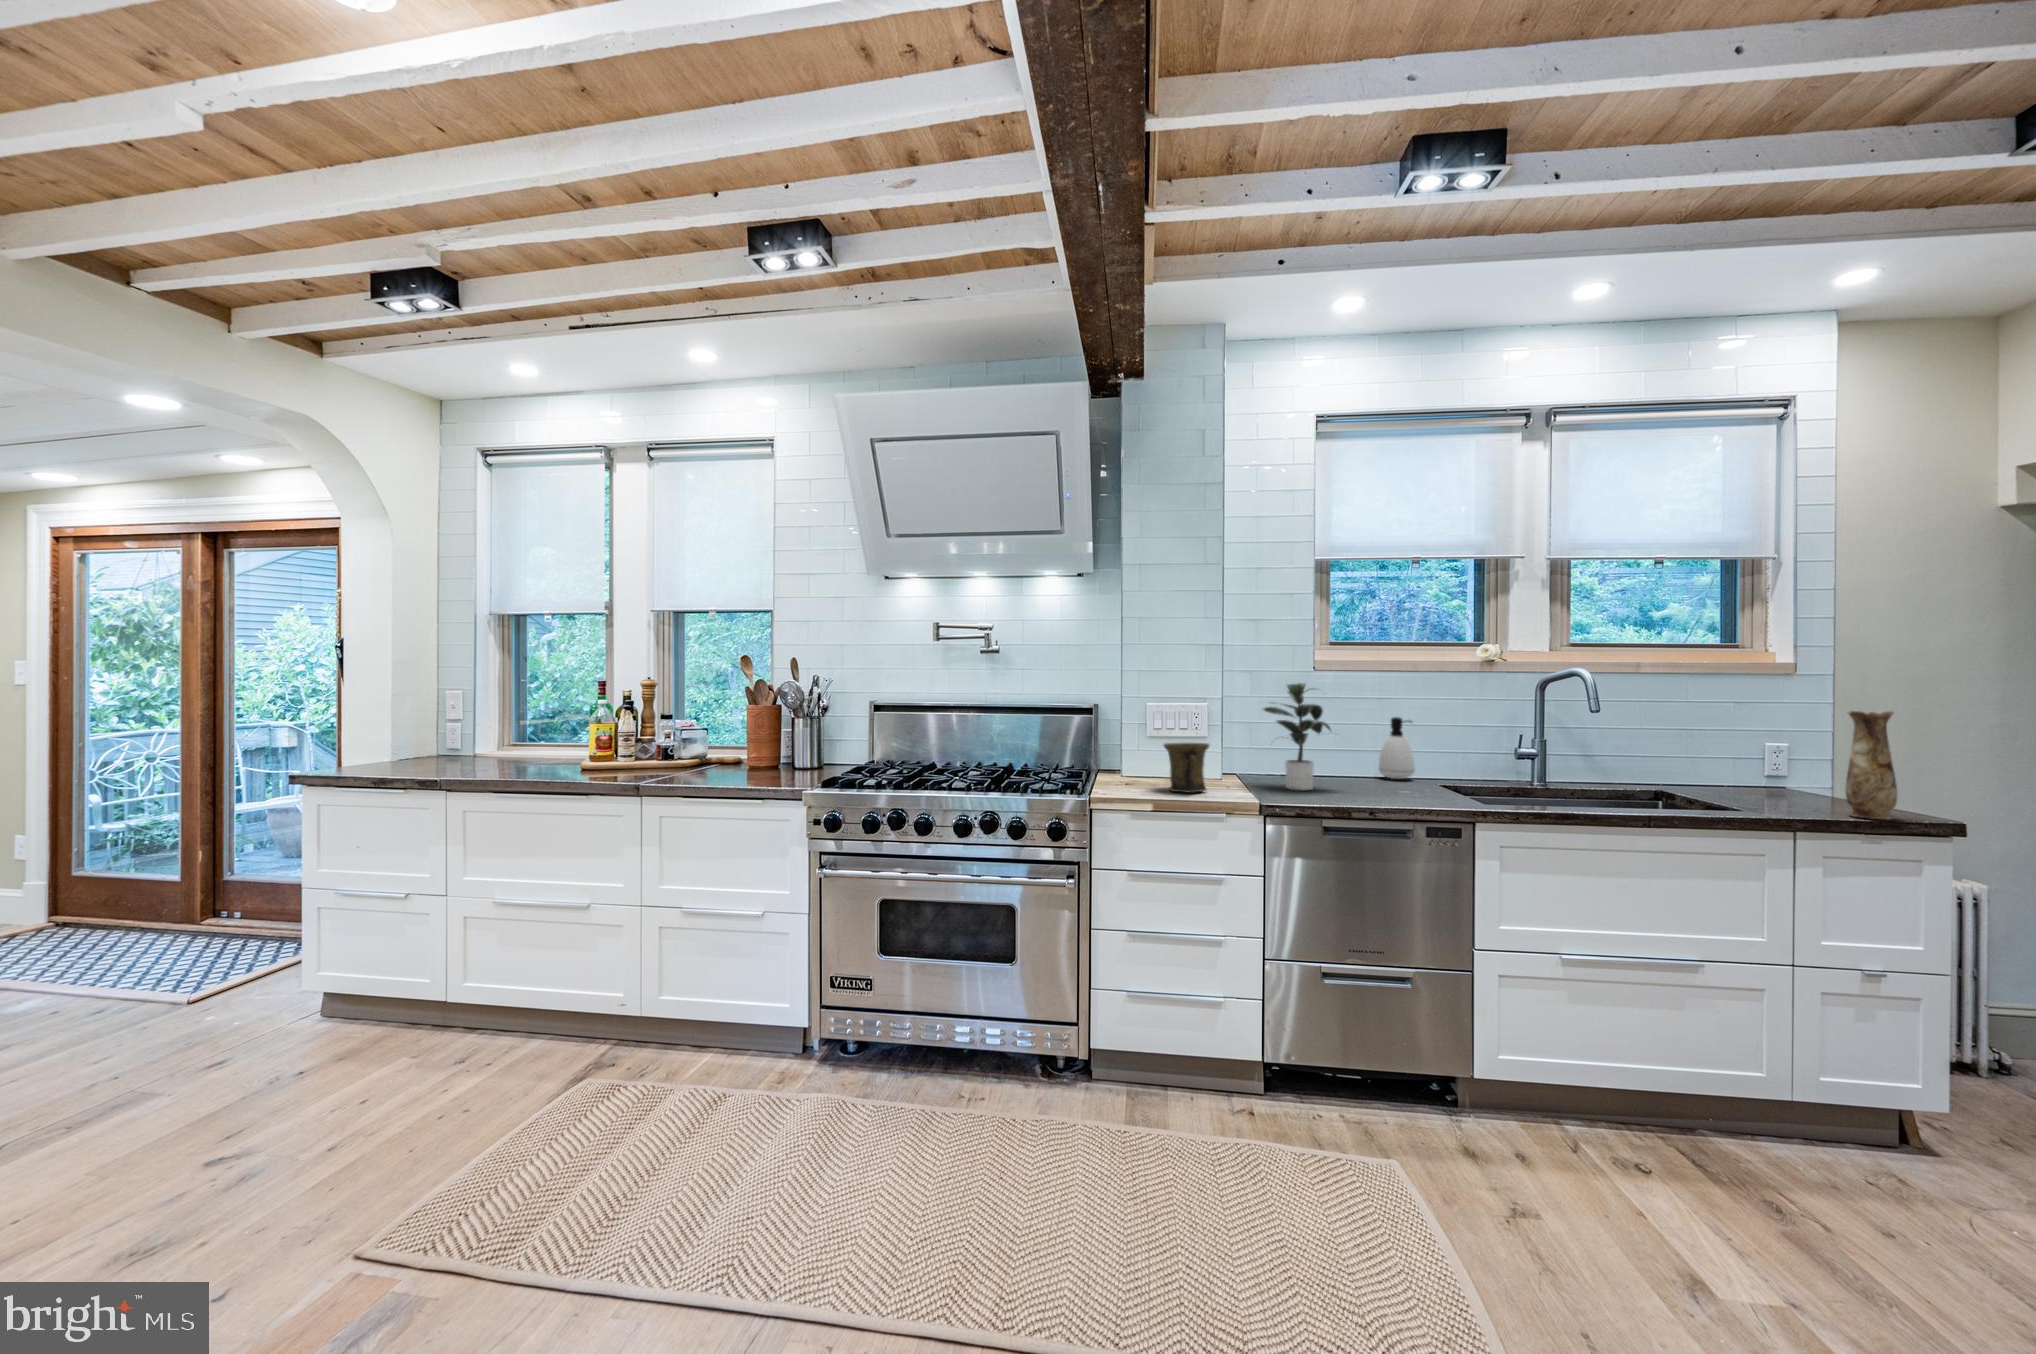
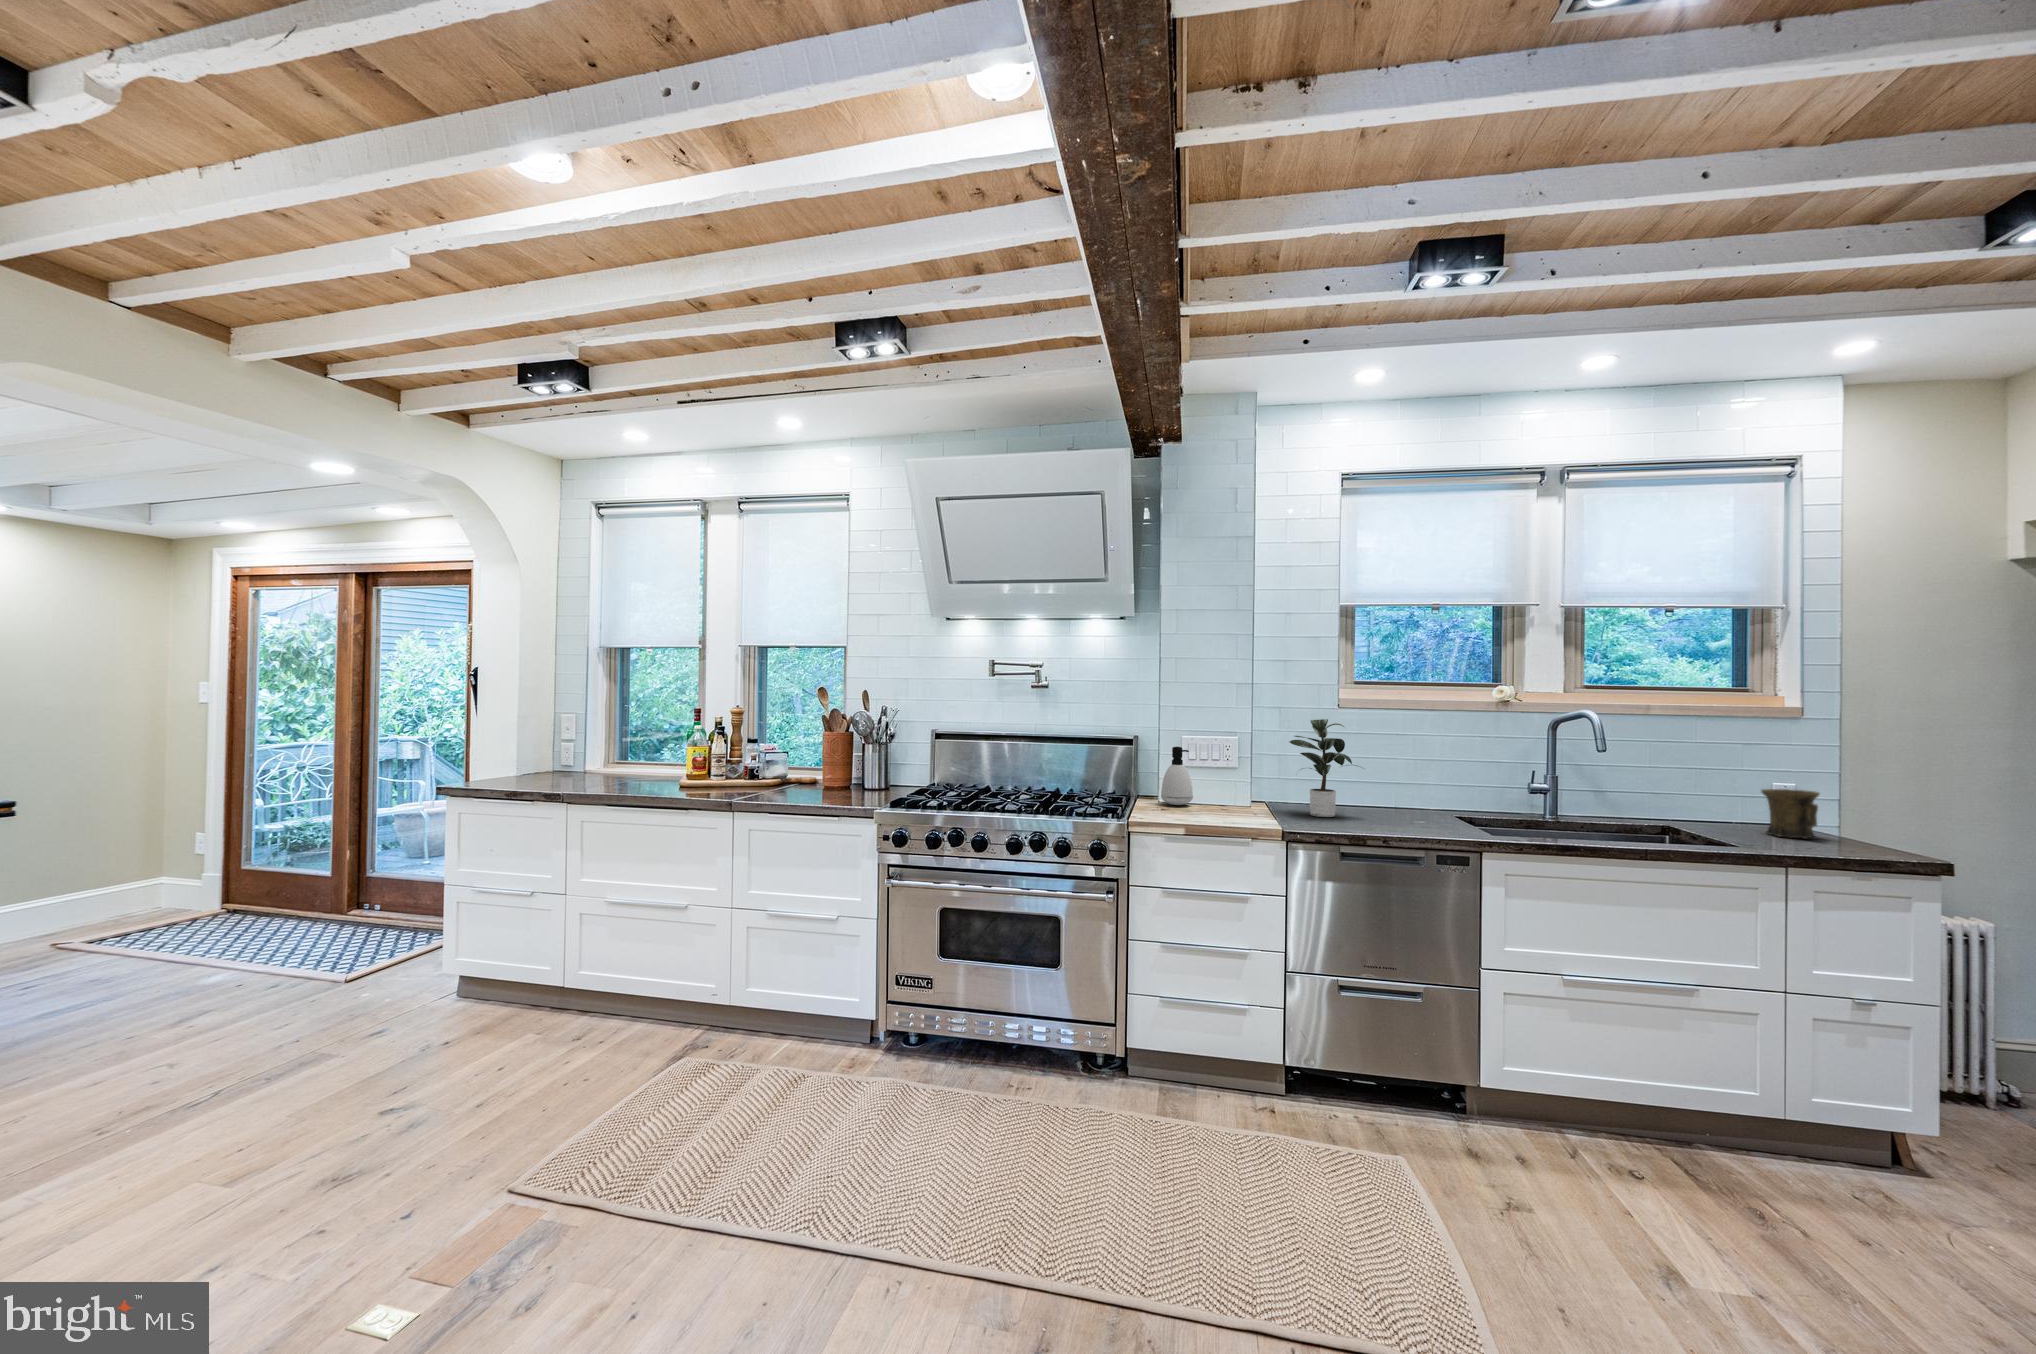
vase: present [1846,710,1897,819] -> none [1840,753,1889,856]
soap dispenser: present [1379,717,1415,779] -> present [1161,747,1193,805]
mug: present [1164,743,1209,793] -> present [1761,789,1819,838]

